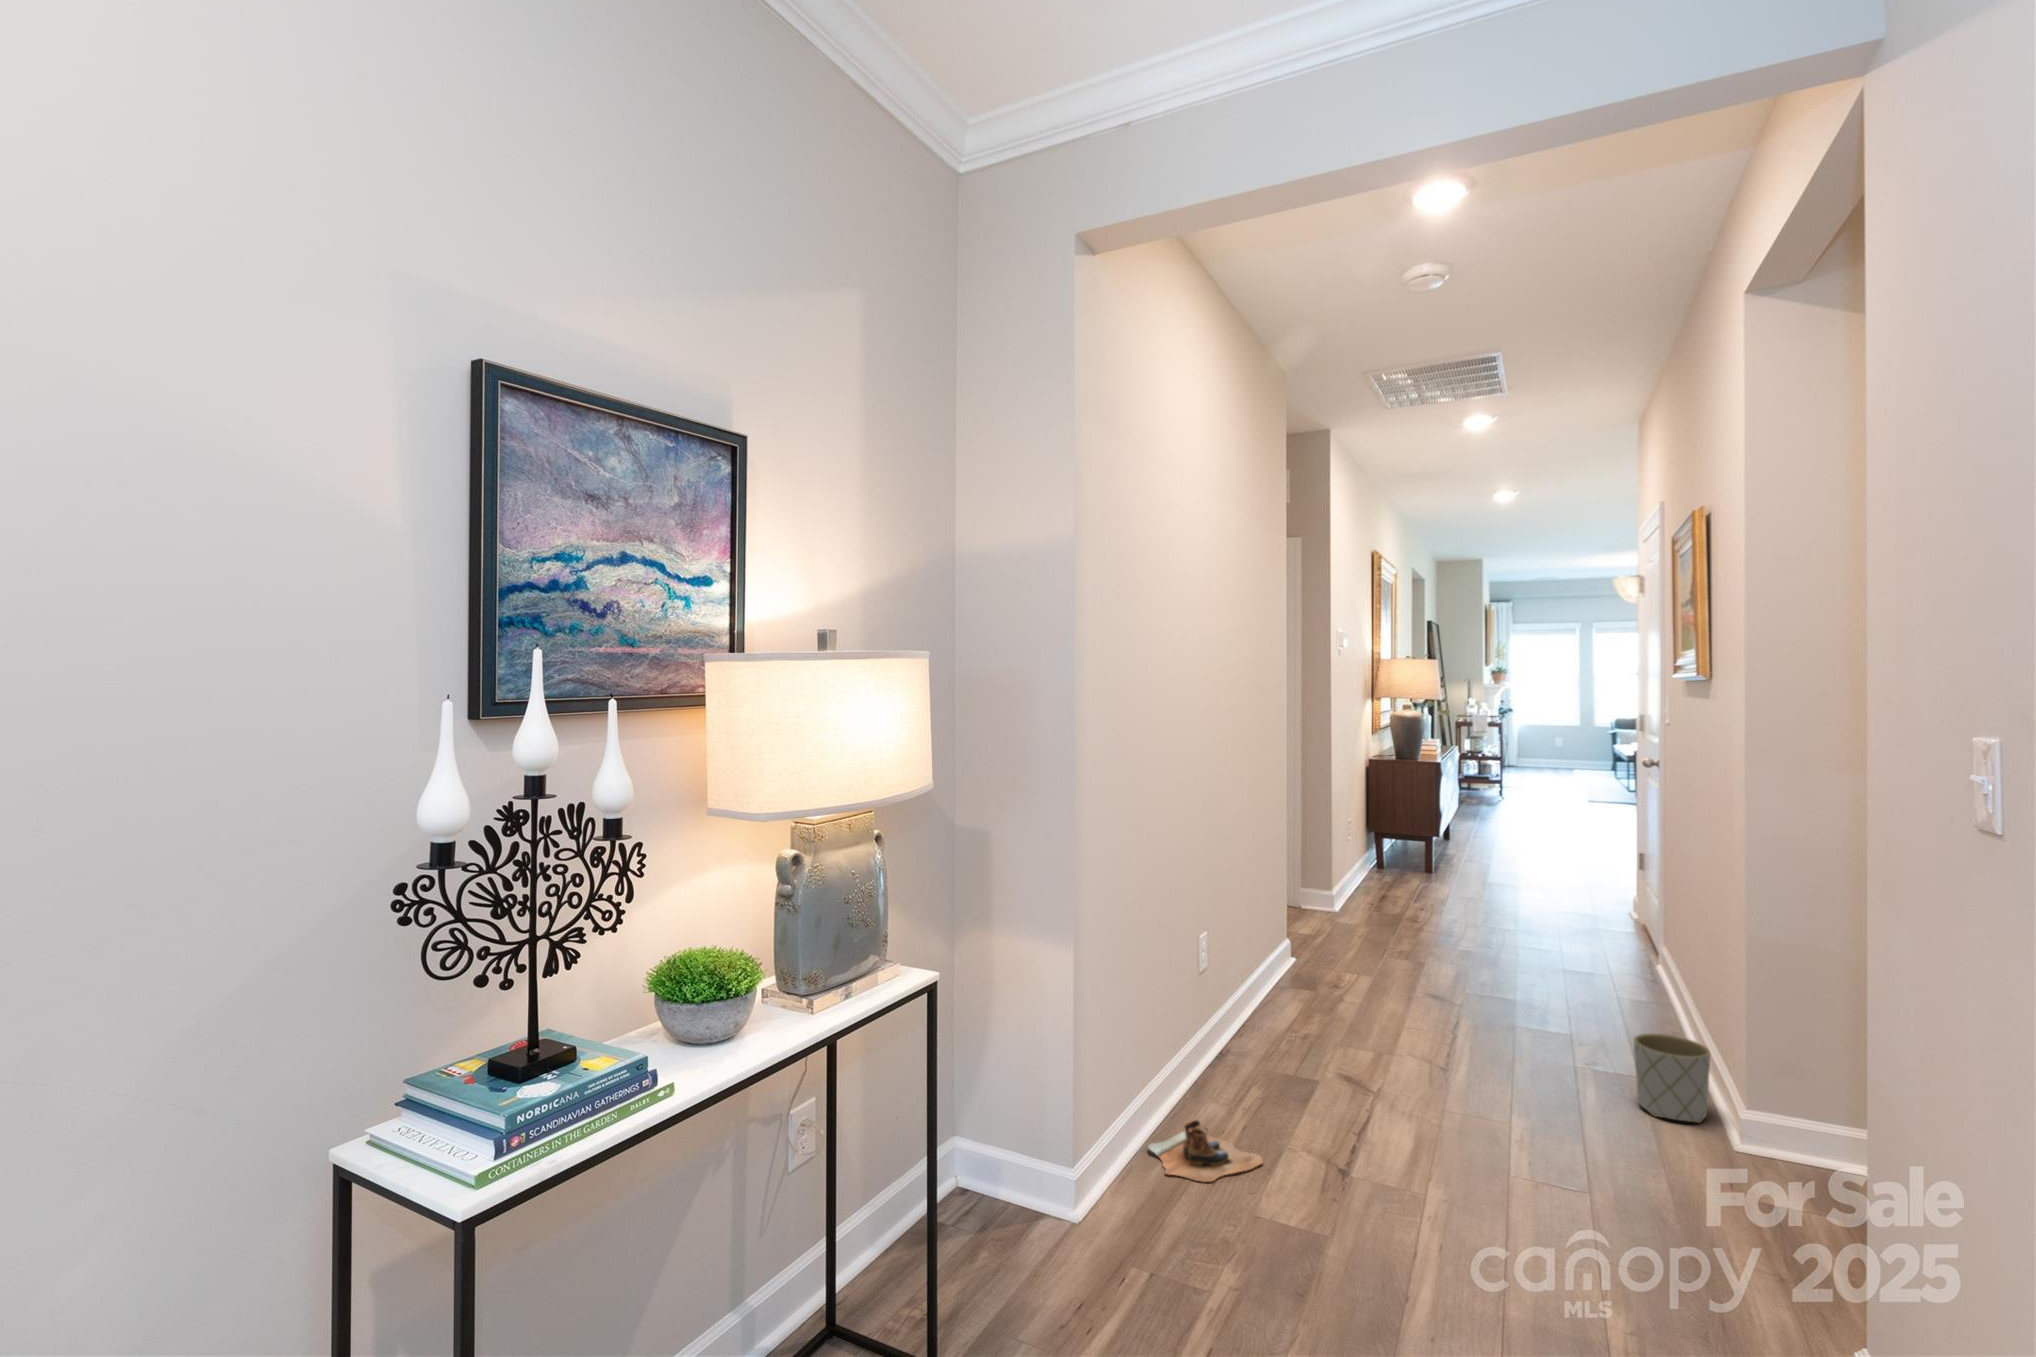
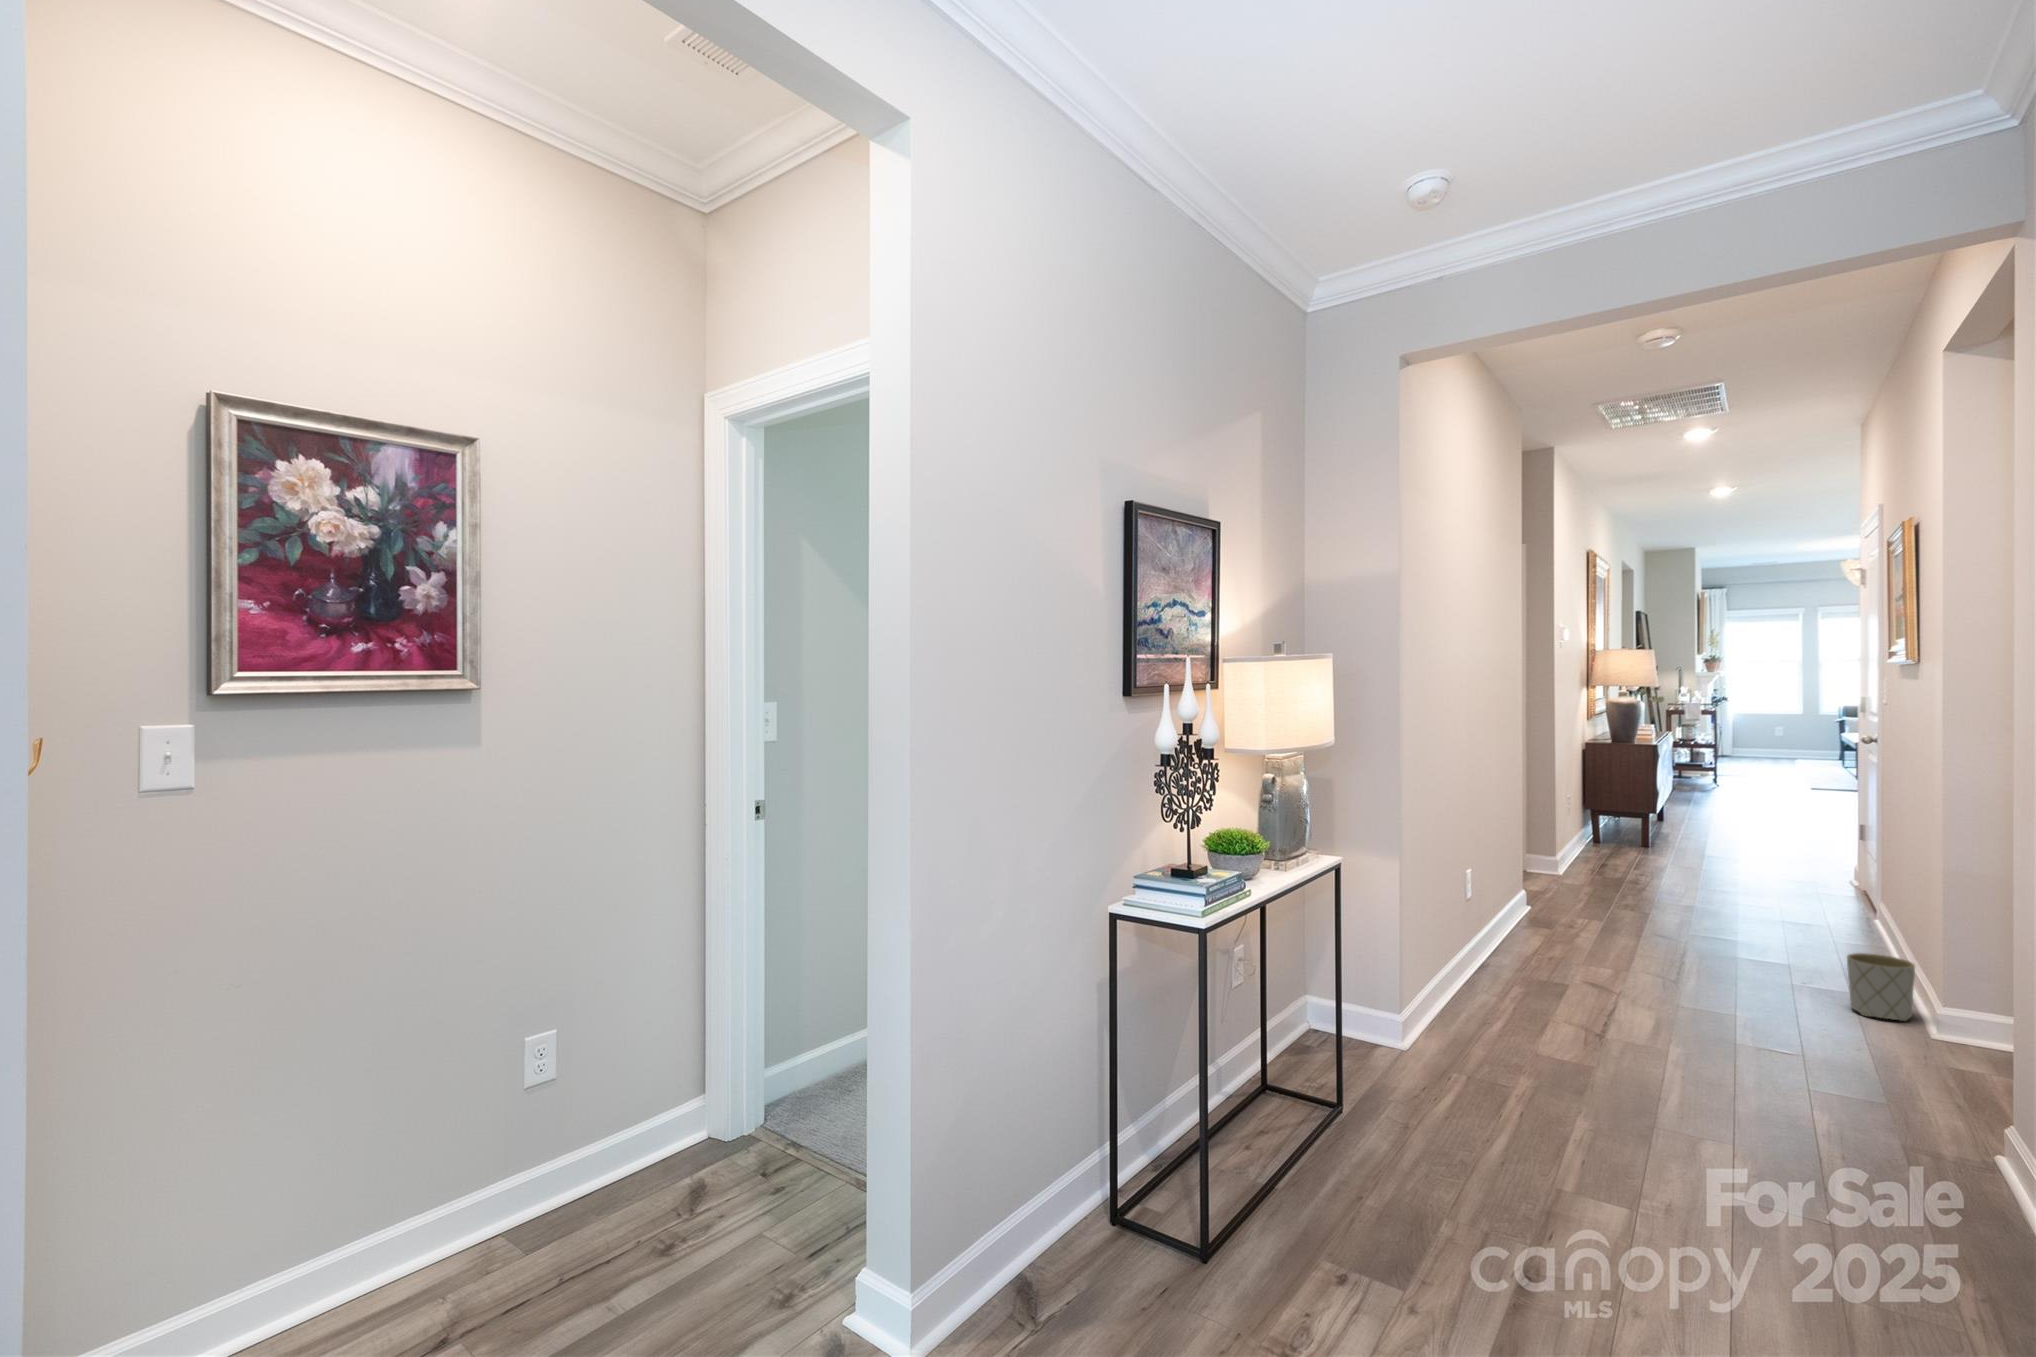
boots: present [1149,1120,1263,1182] -> none [1444,996,1537,1036]

